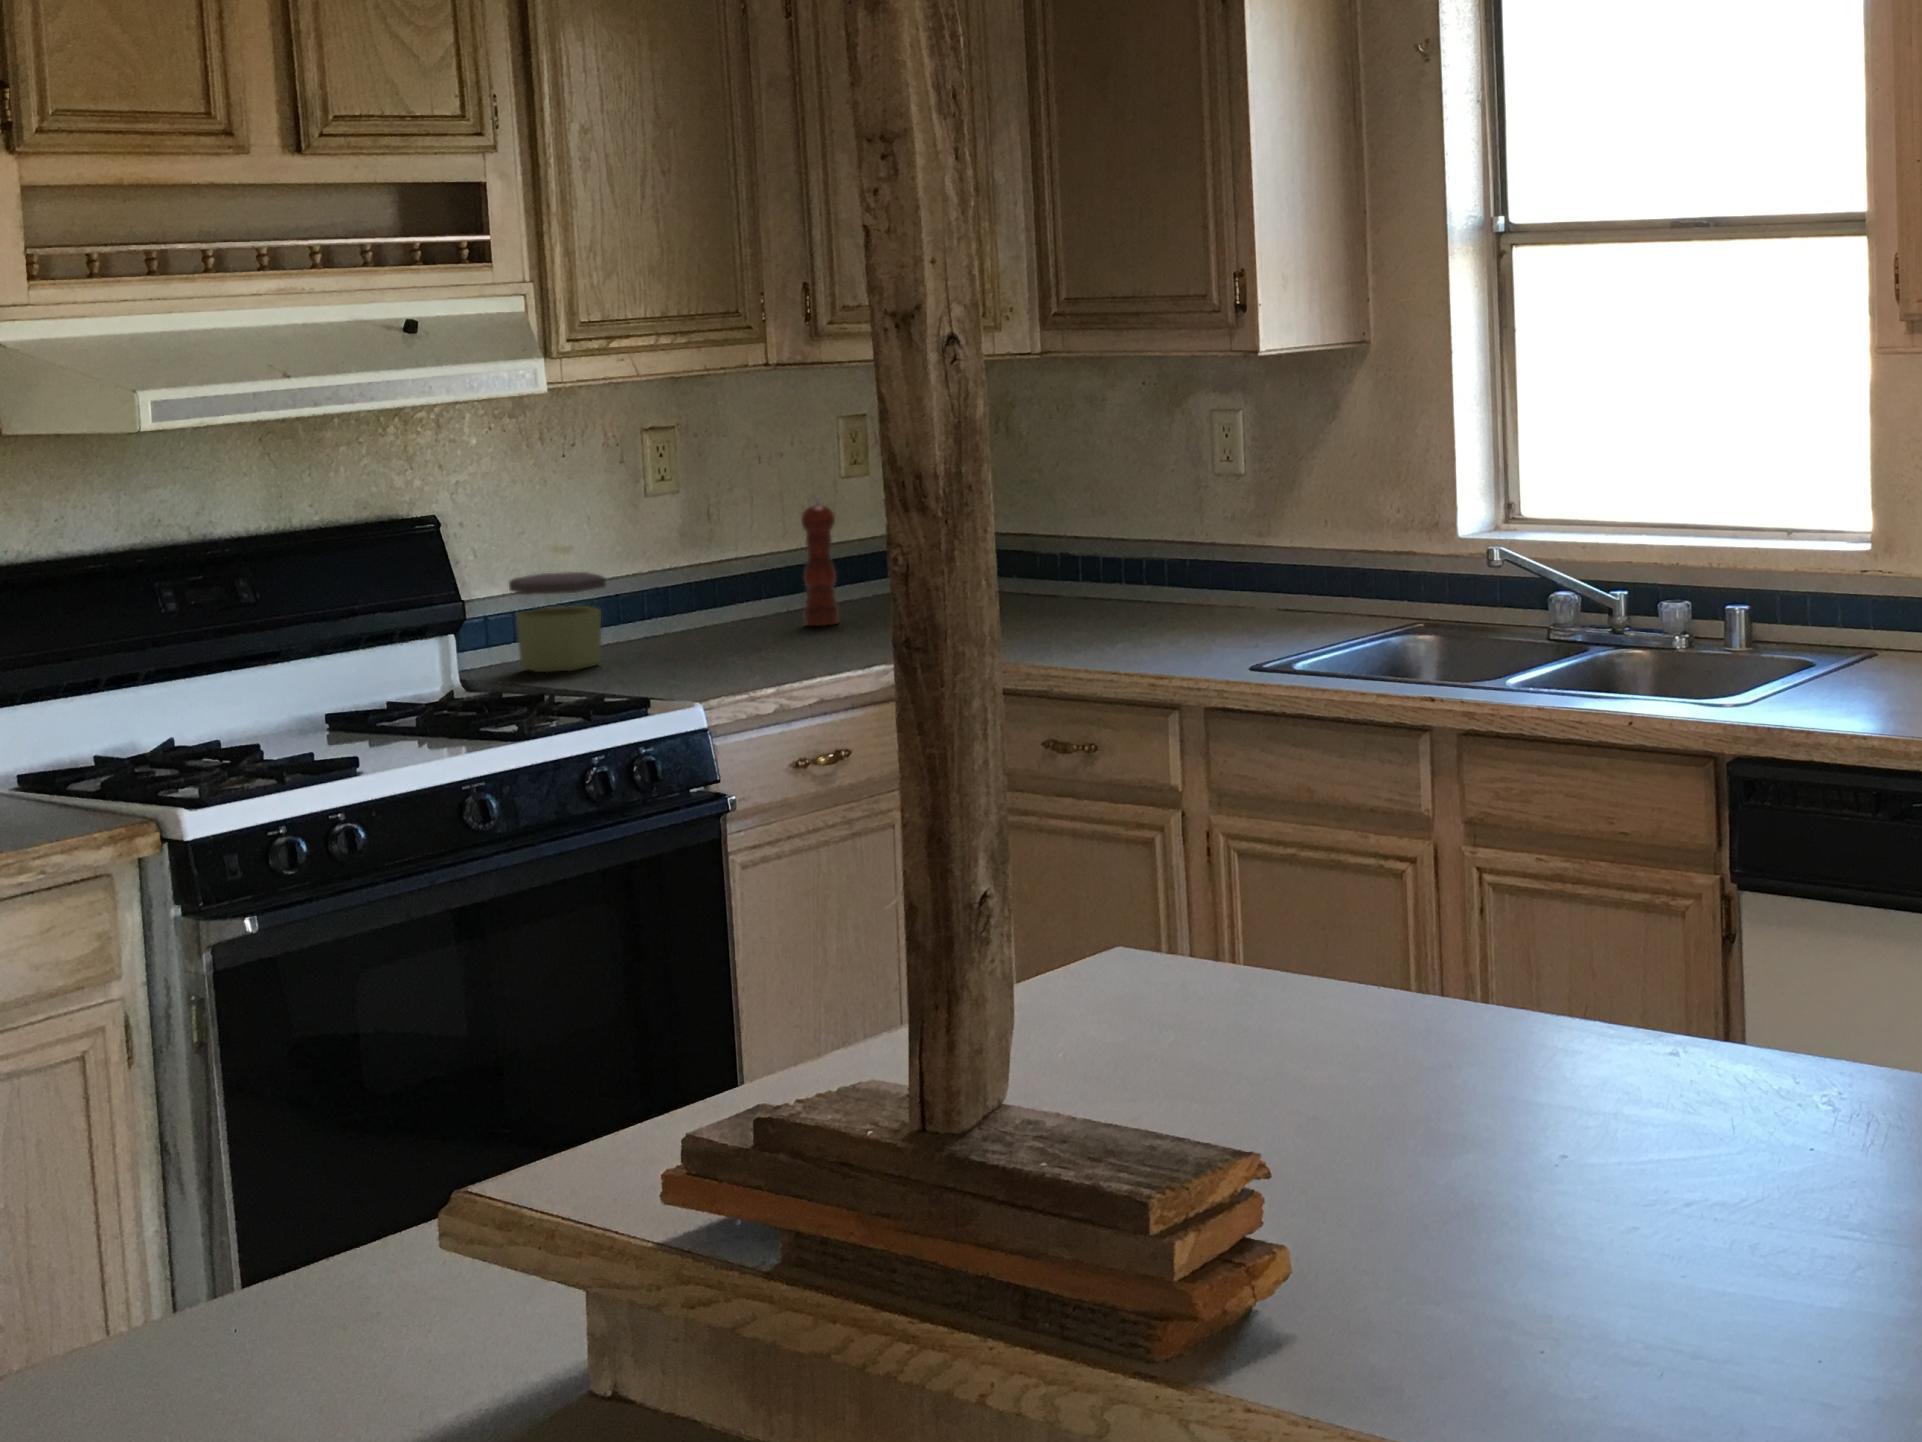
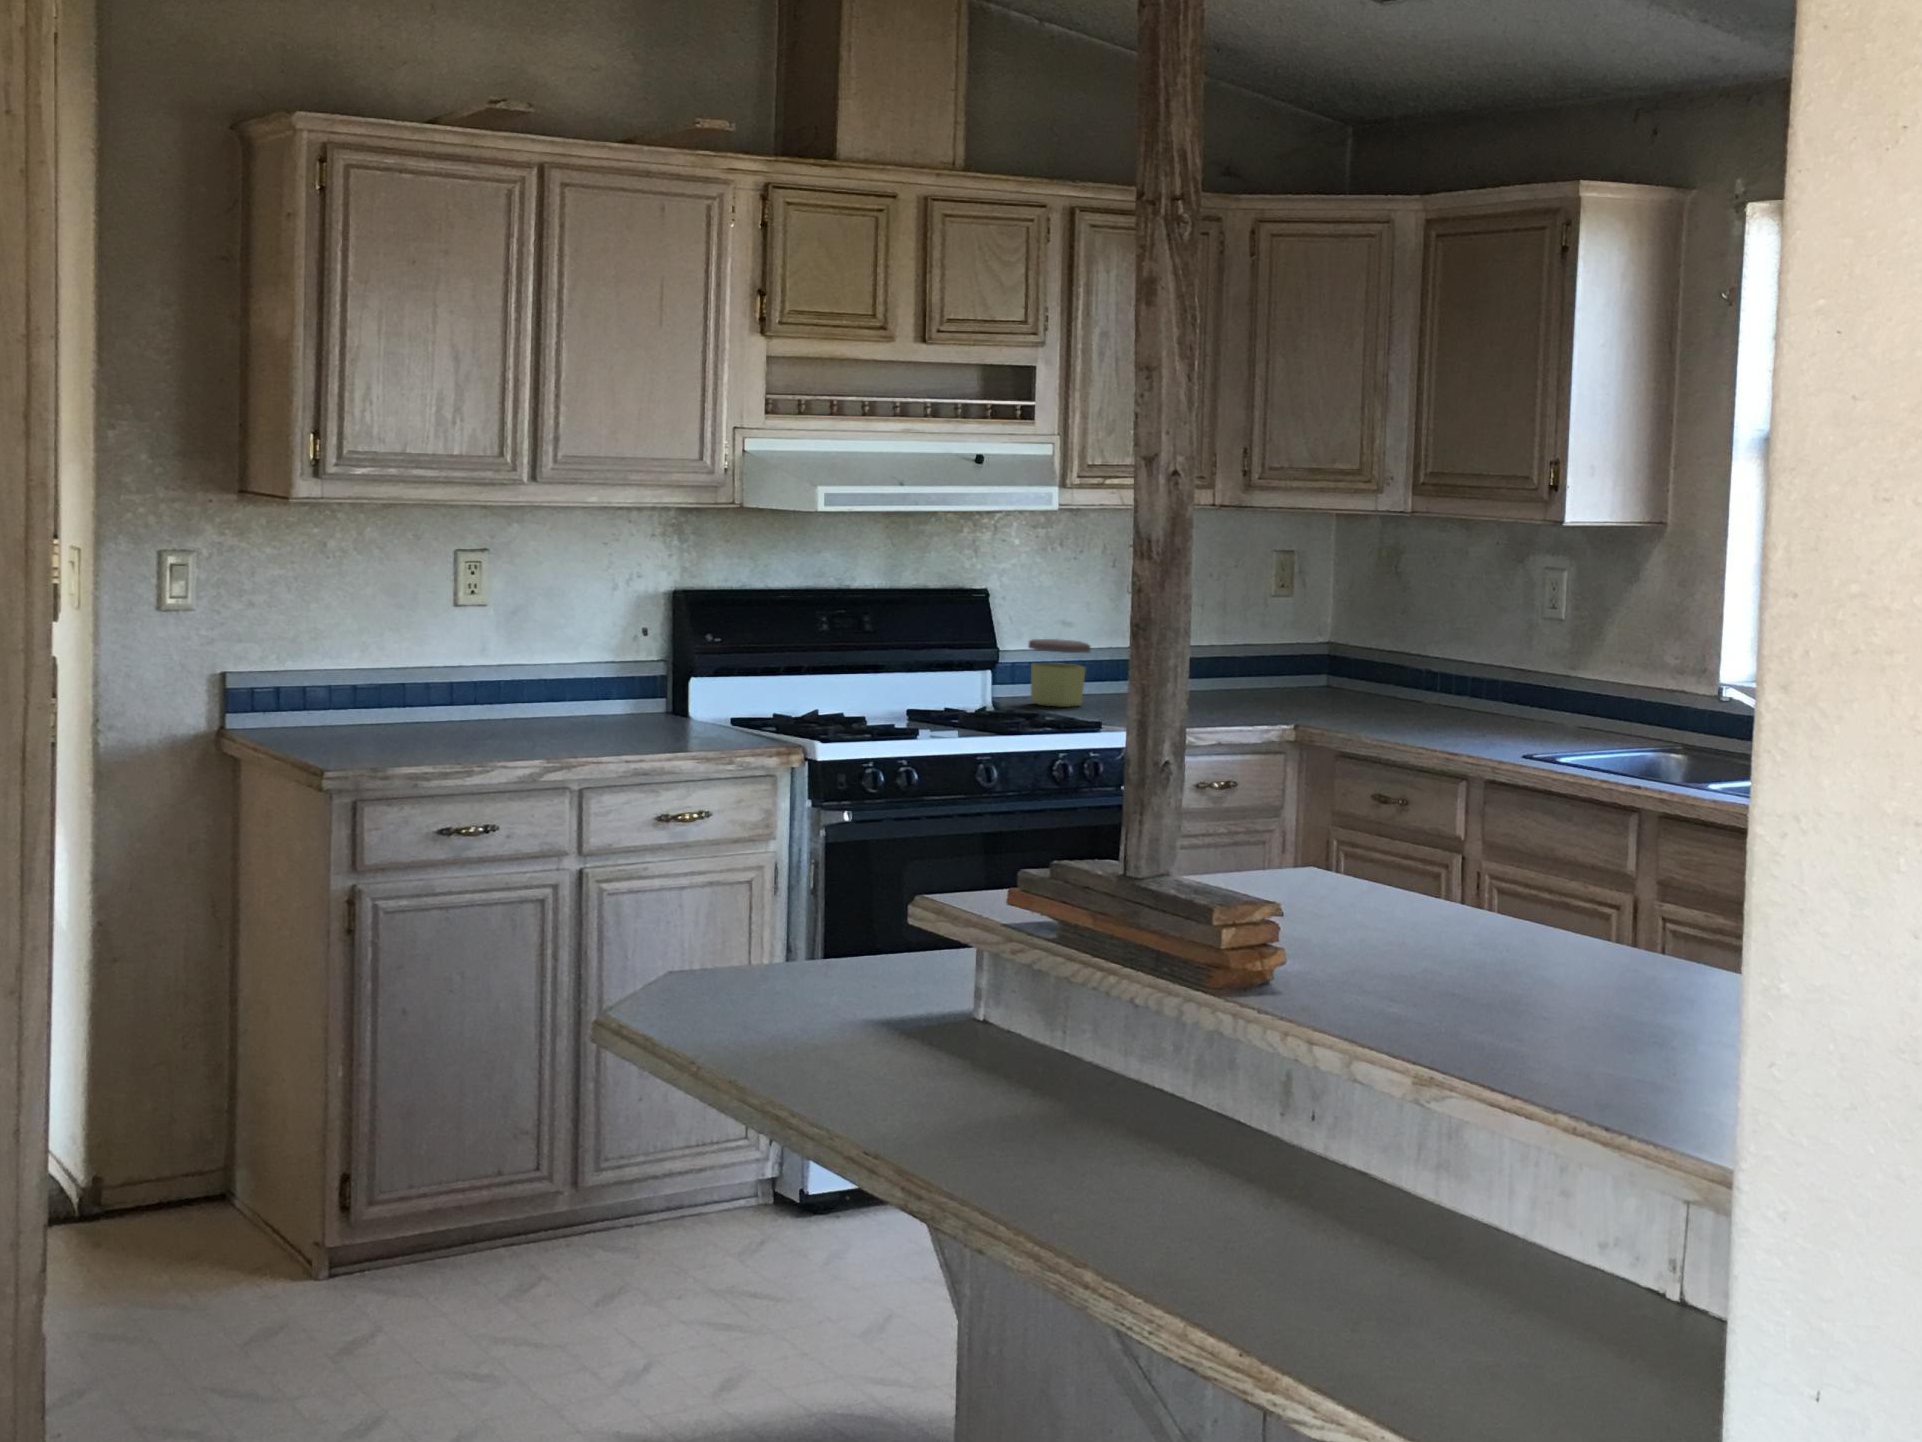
pepper mill: present [801,496,839,626] -> none [1227,607,1256,702]

